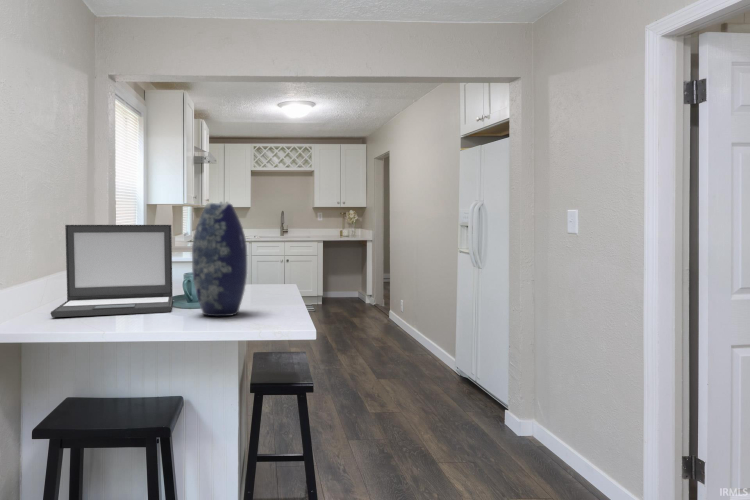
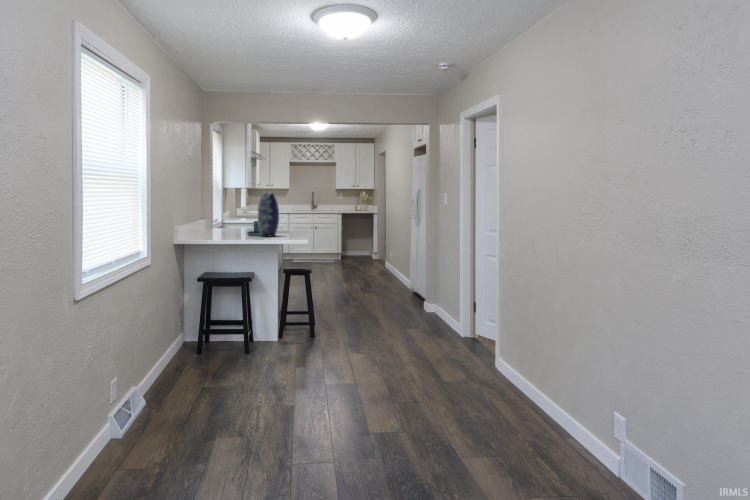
laptop: present [51,225,173,317] -> none [205,201,249,236]

